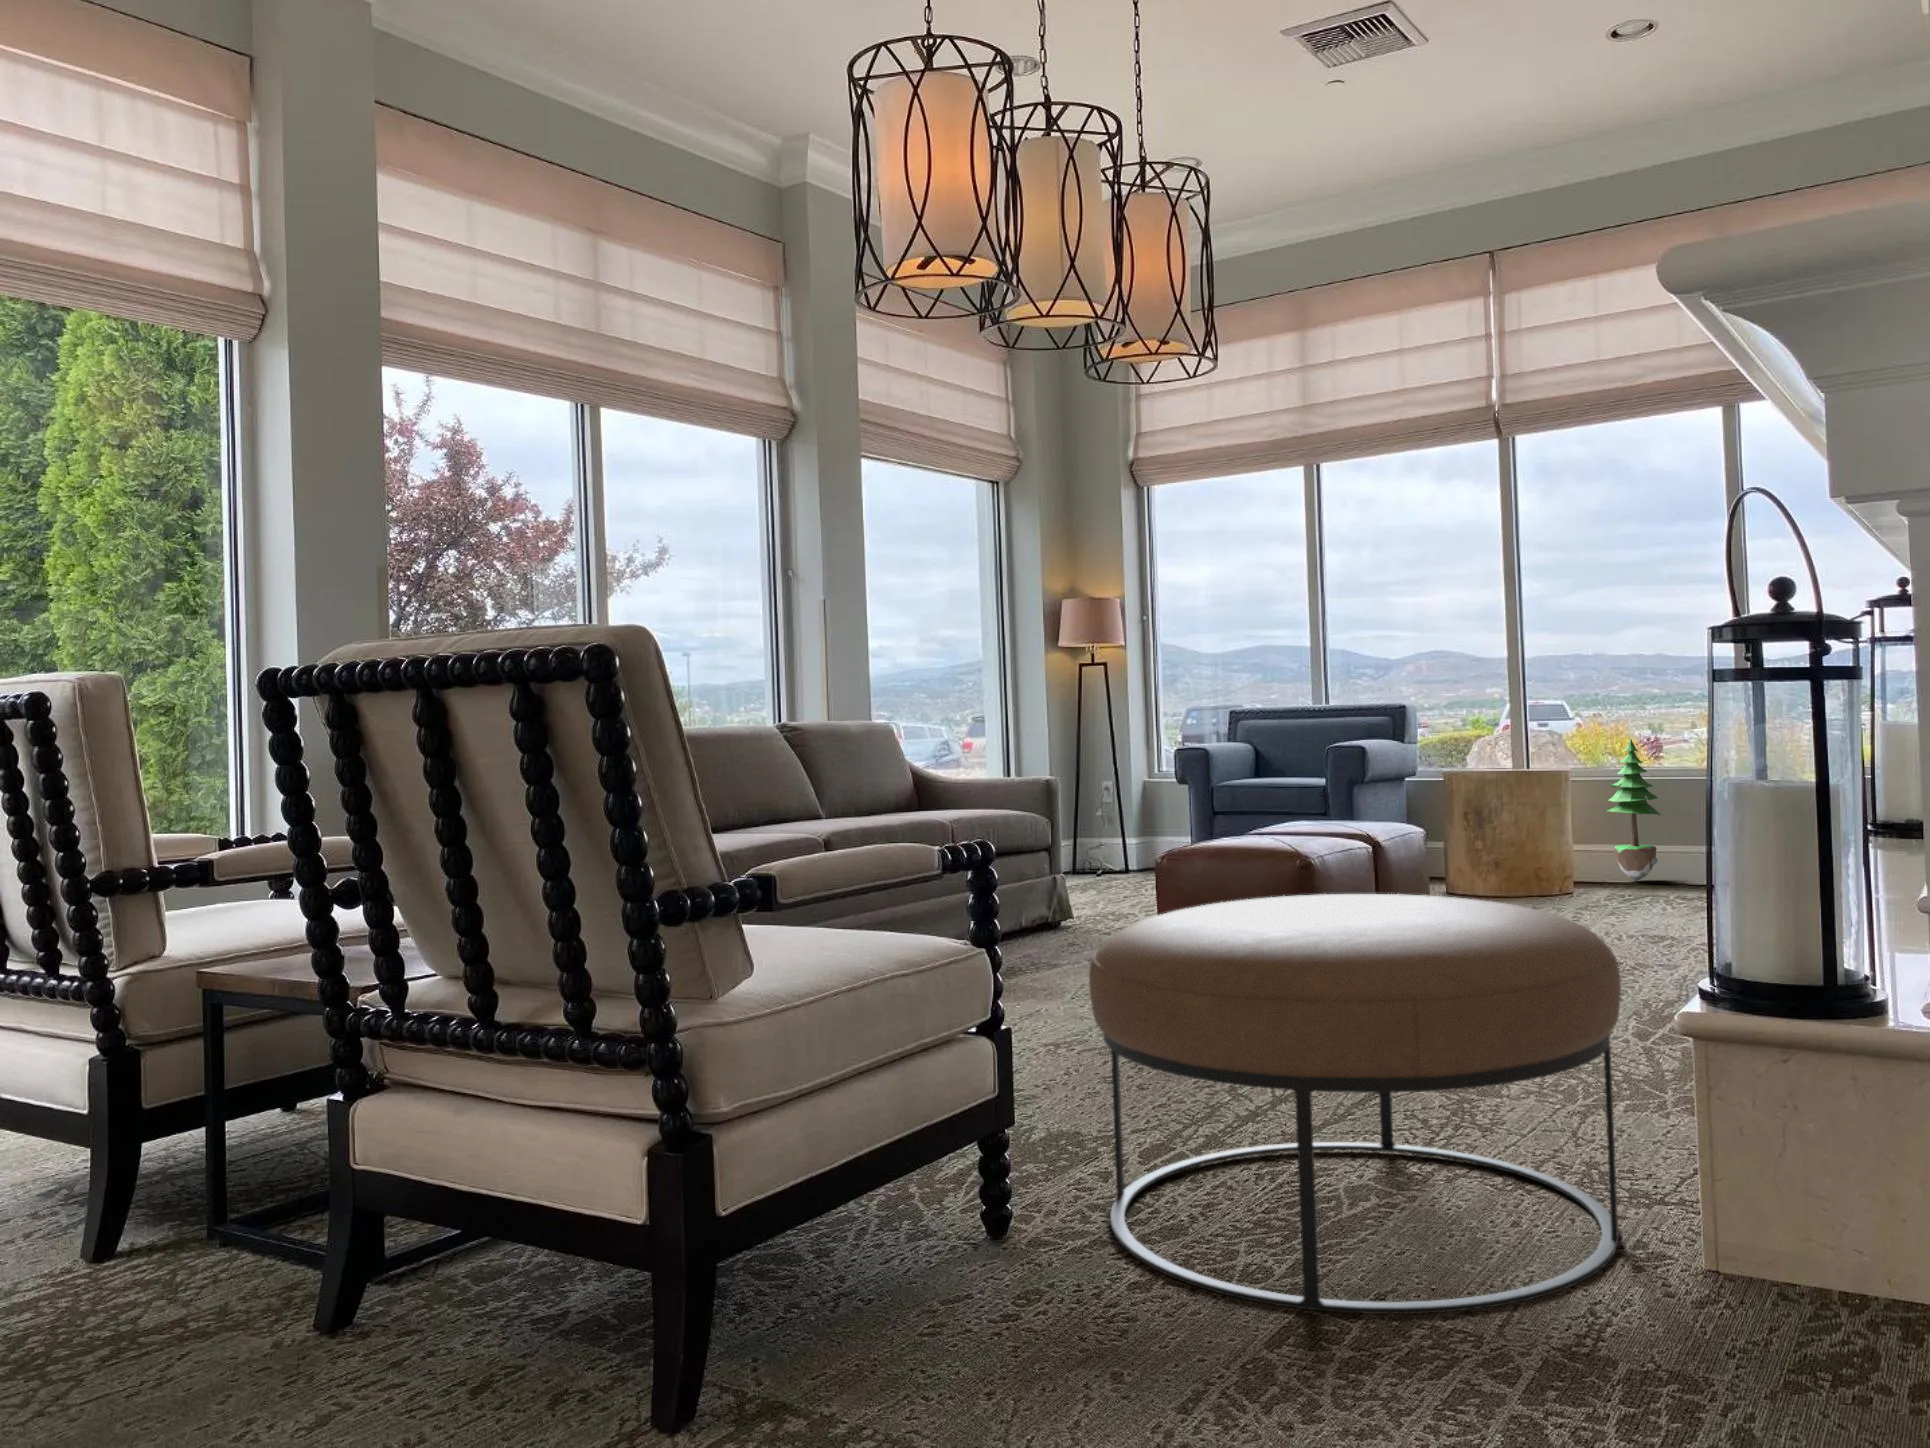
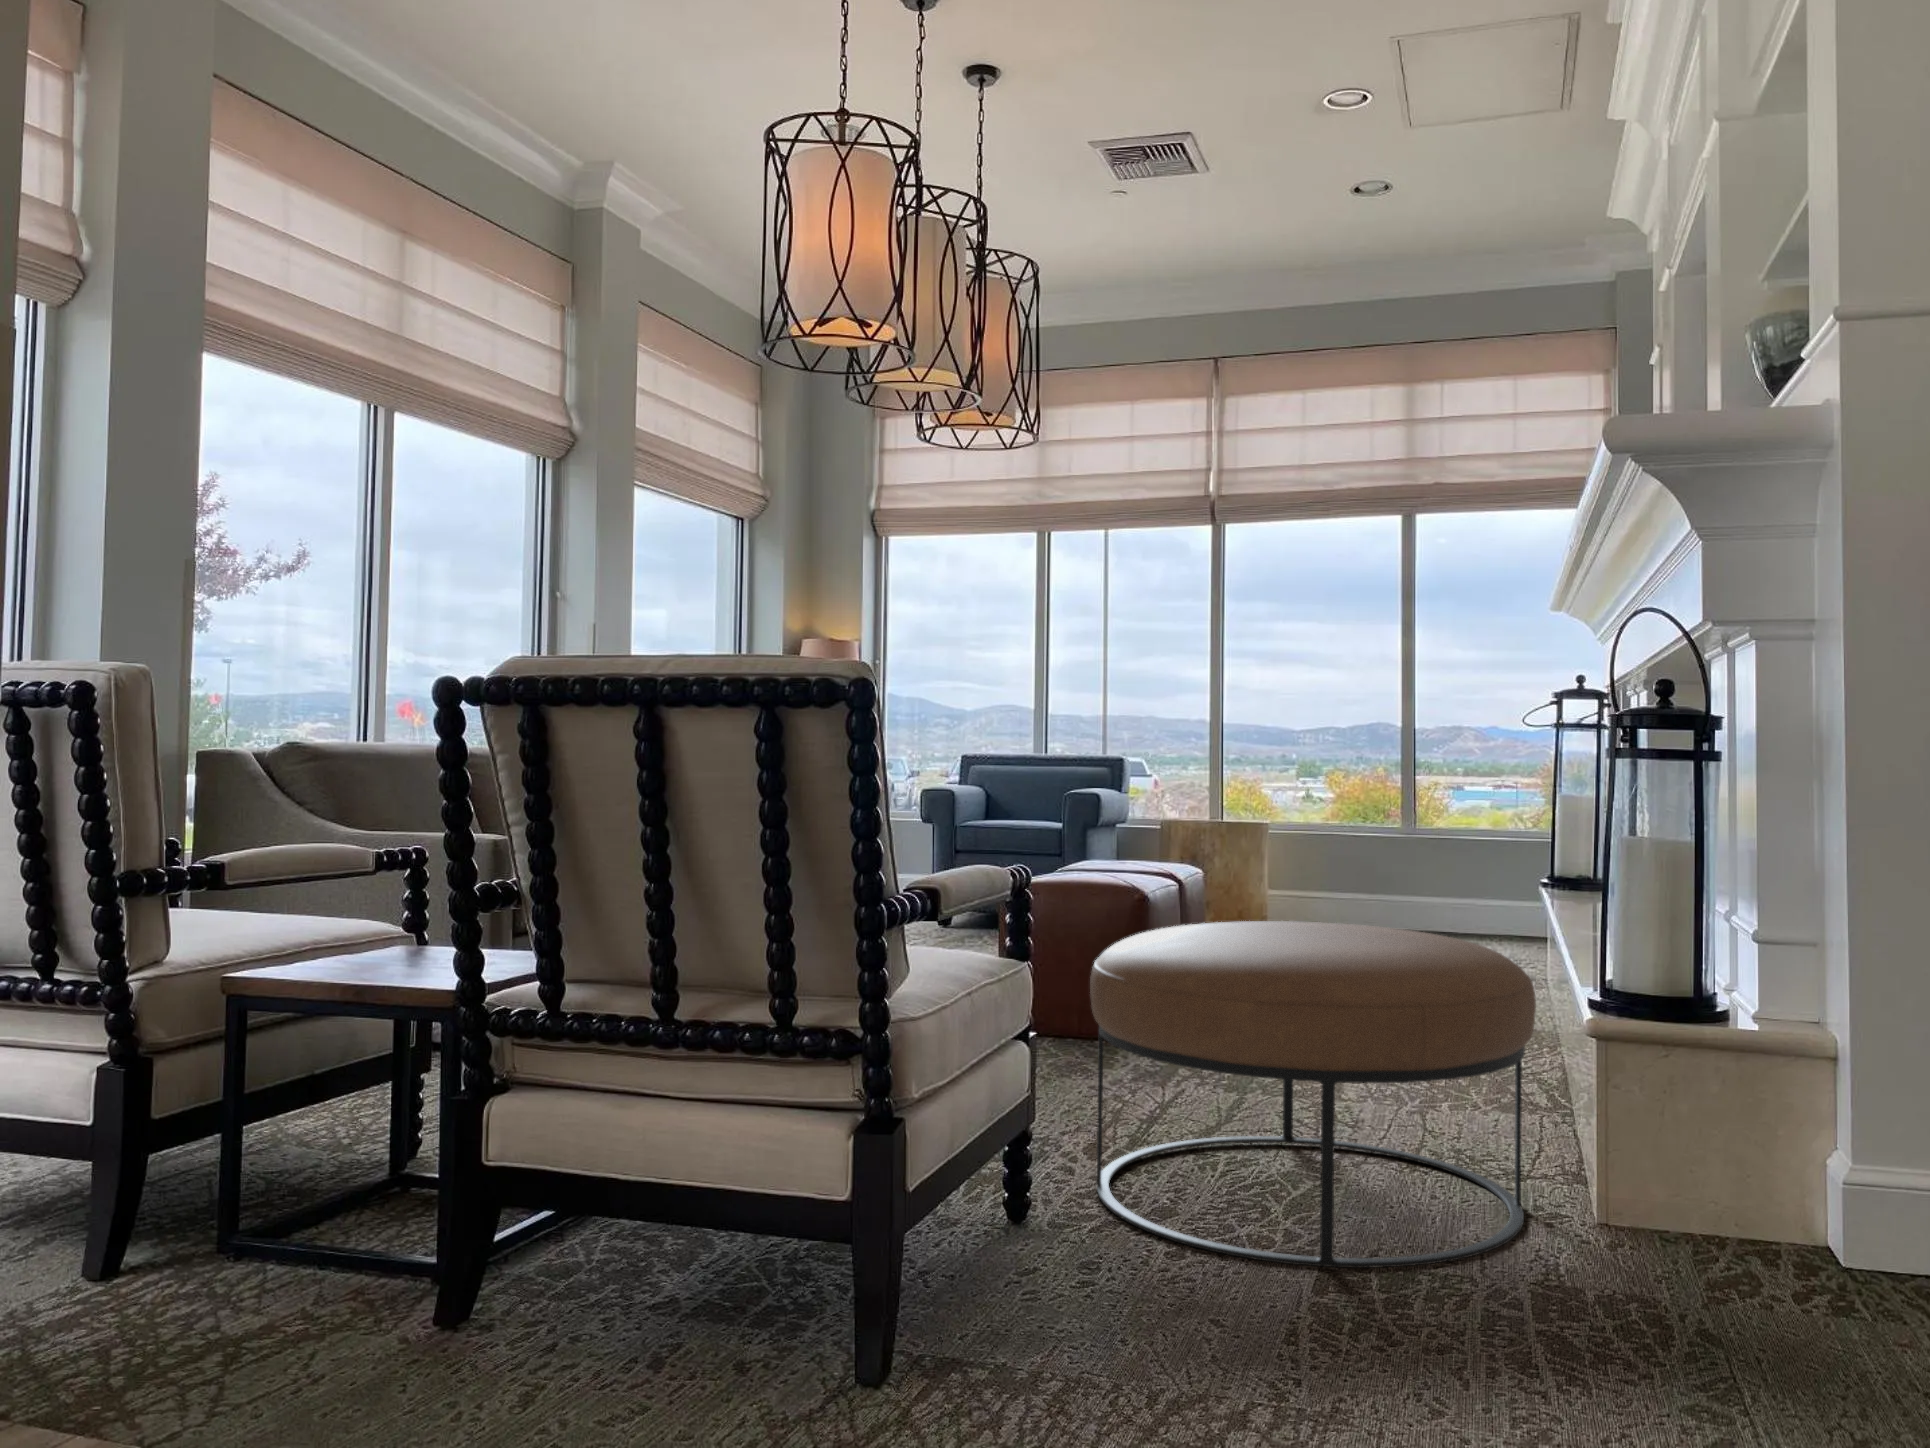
potted tree: present [1607,739,1660,881] -> none [1293,796,1339,922]

